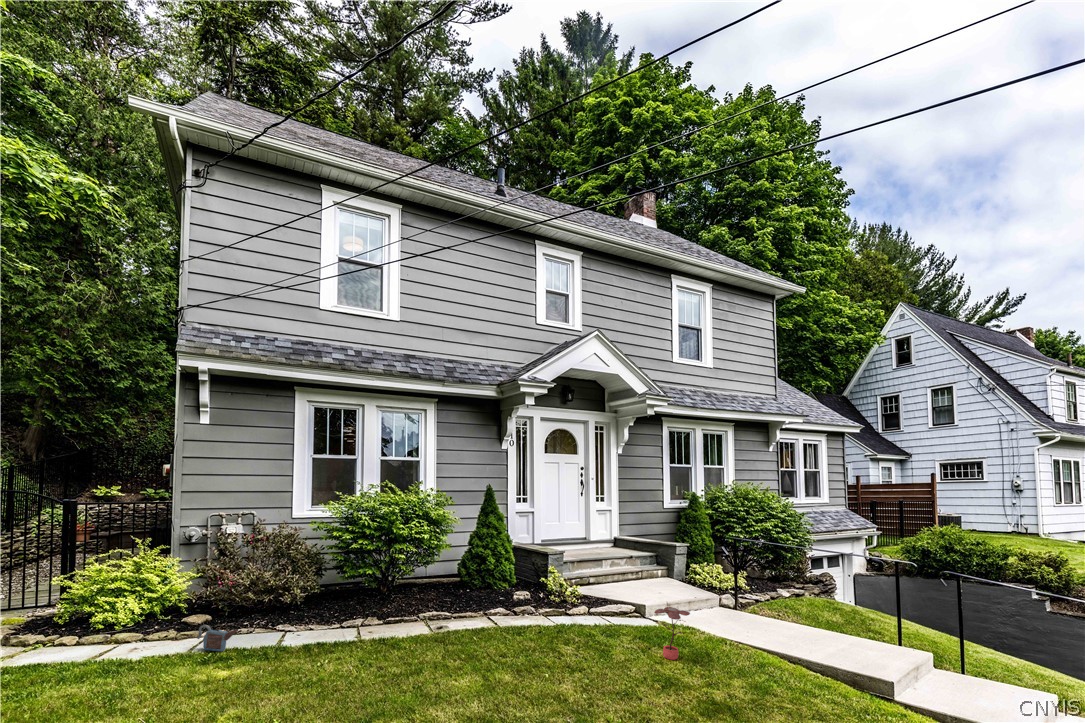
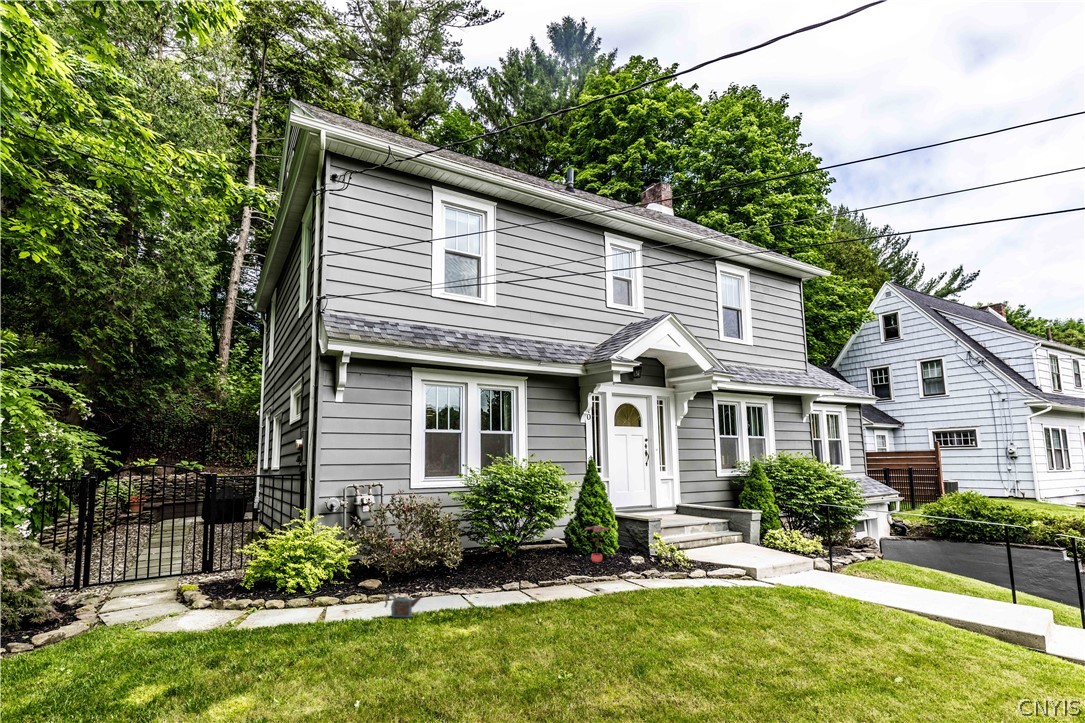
potted plant: present [654,607,690,660] -> present [584,526,610,562]

